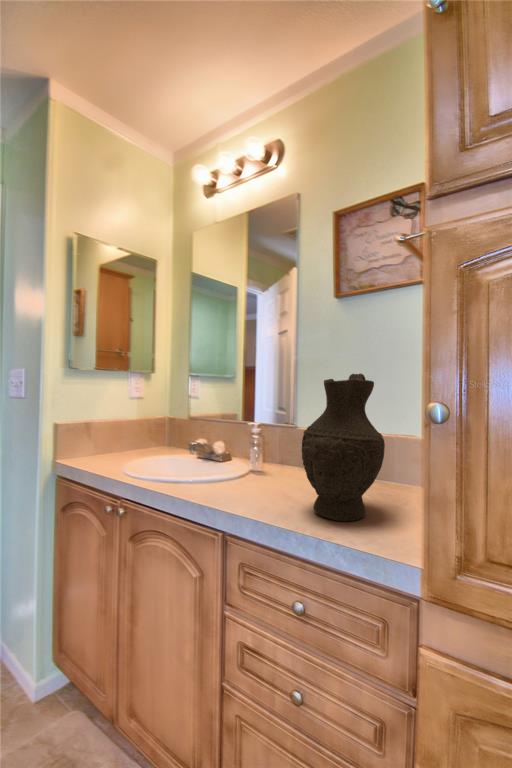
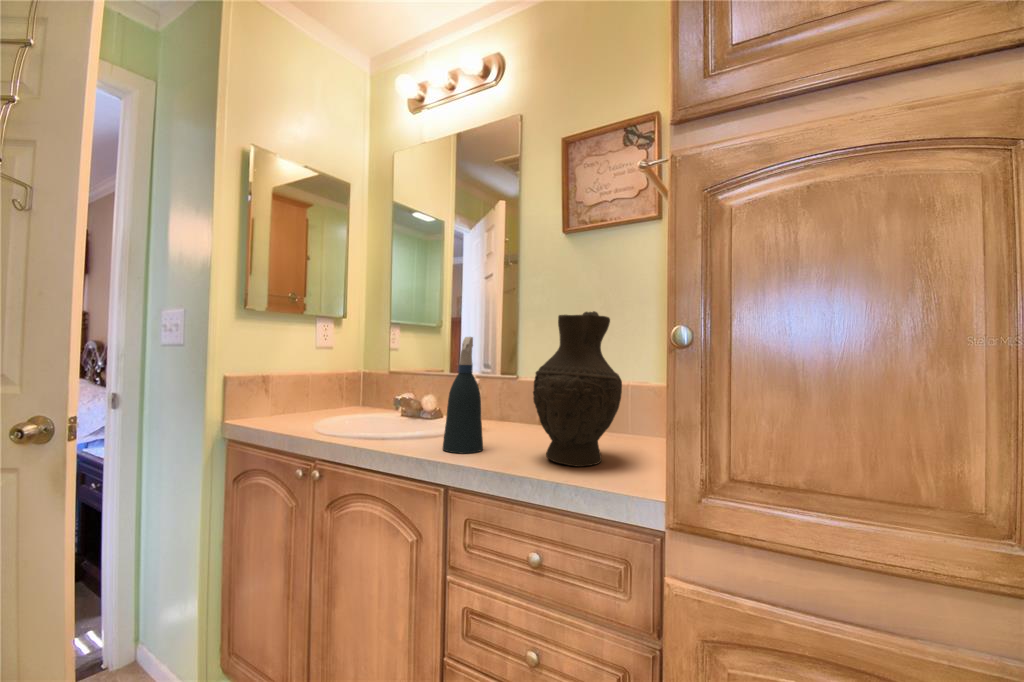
spray bottle: none [223,396,259,502] -> present [443,337,483,453]

